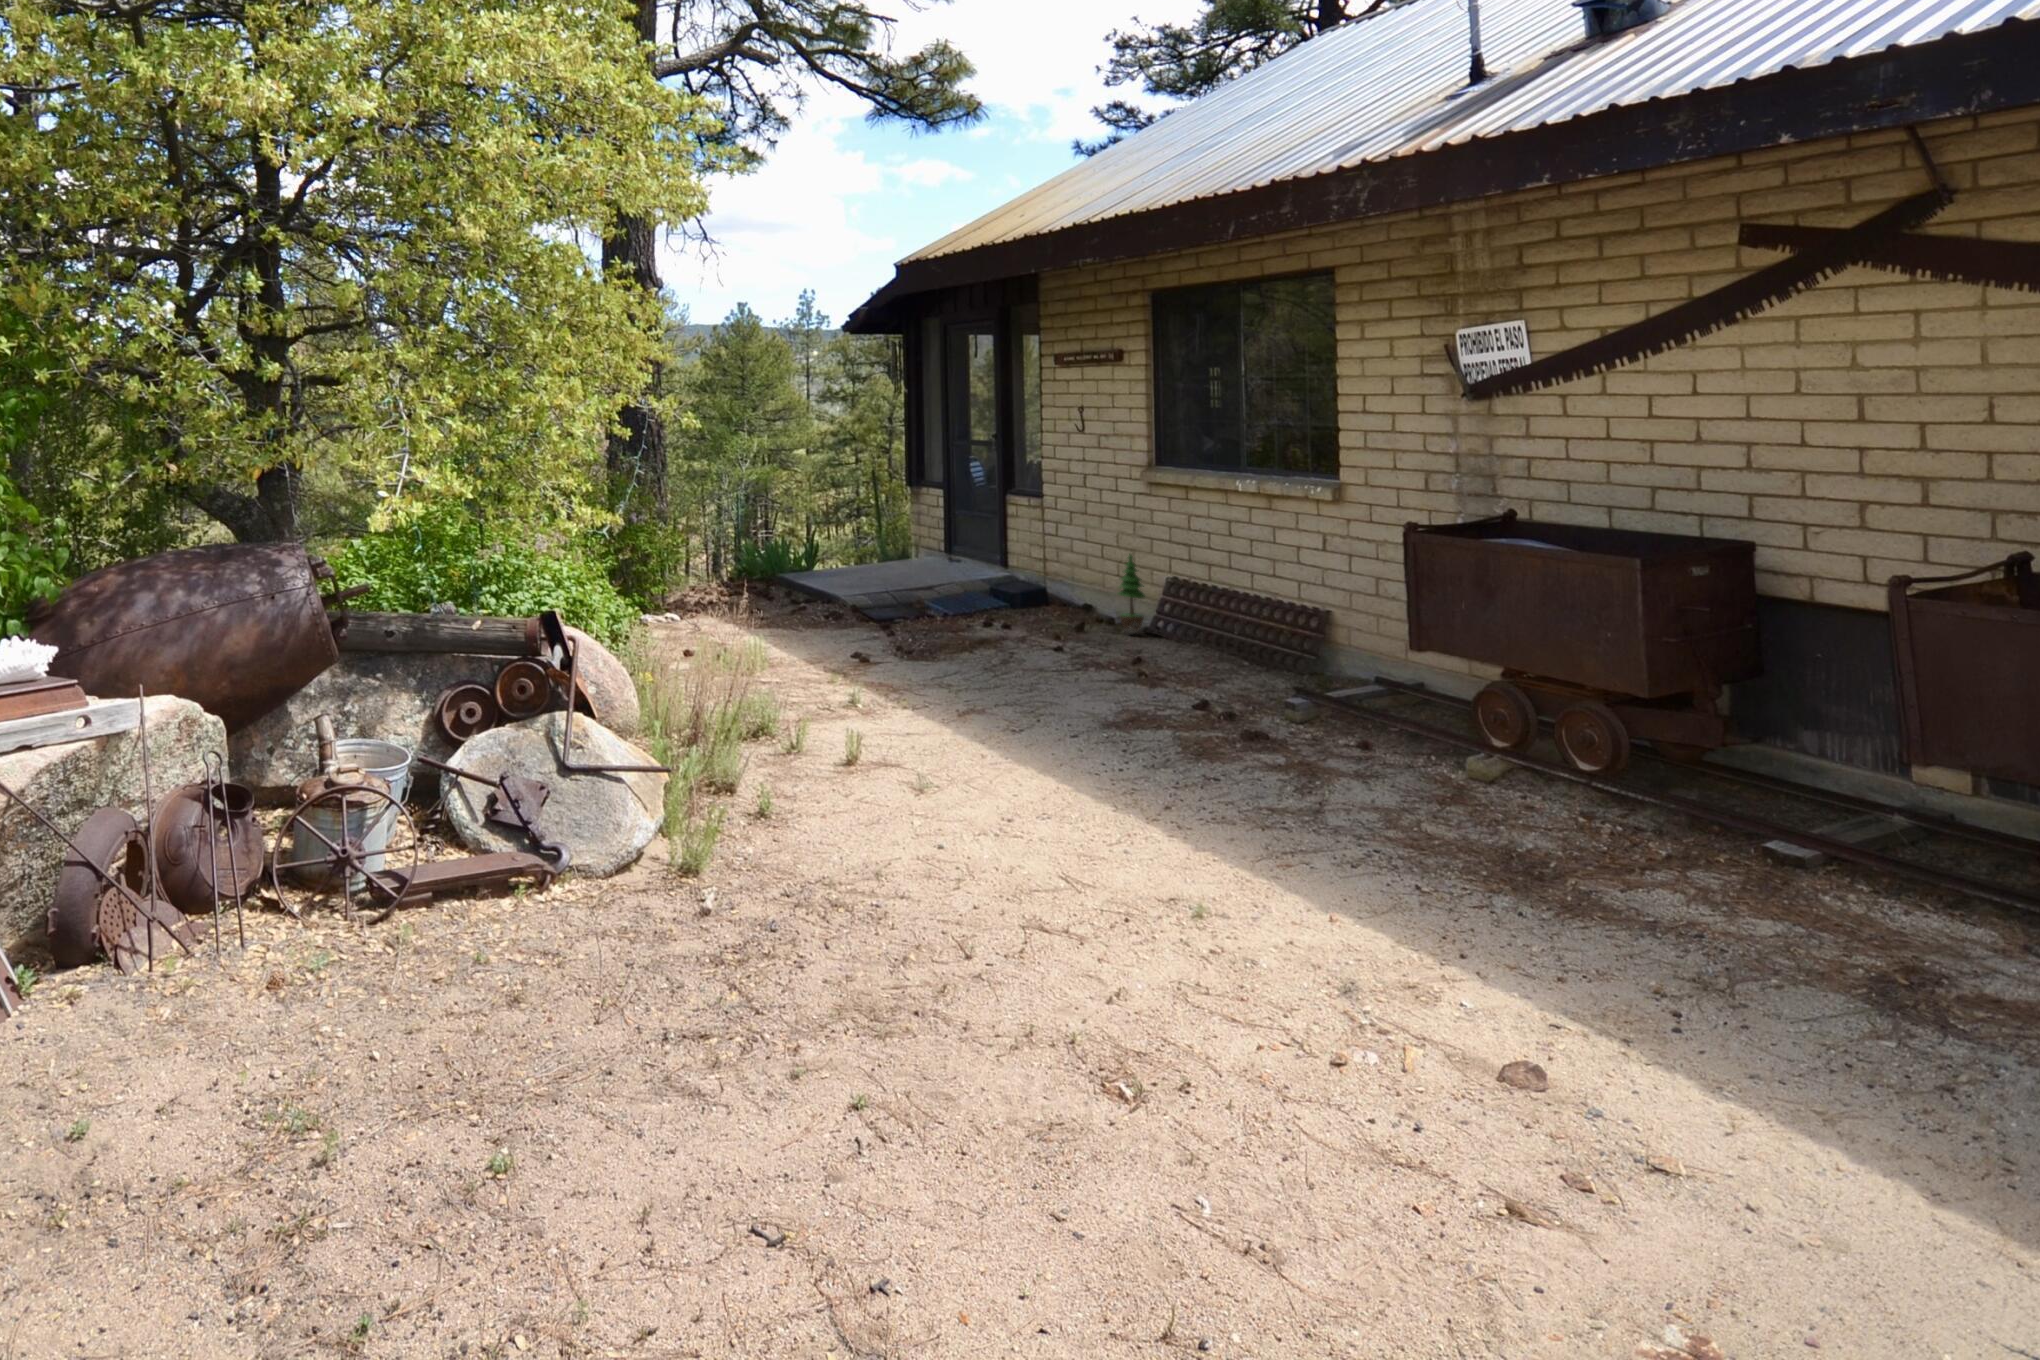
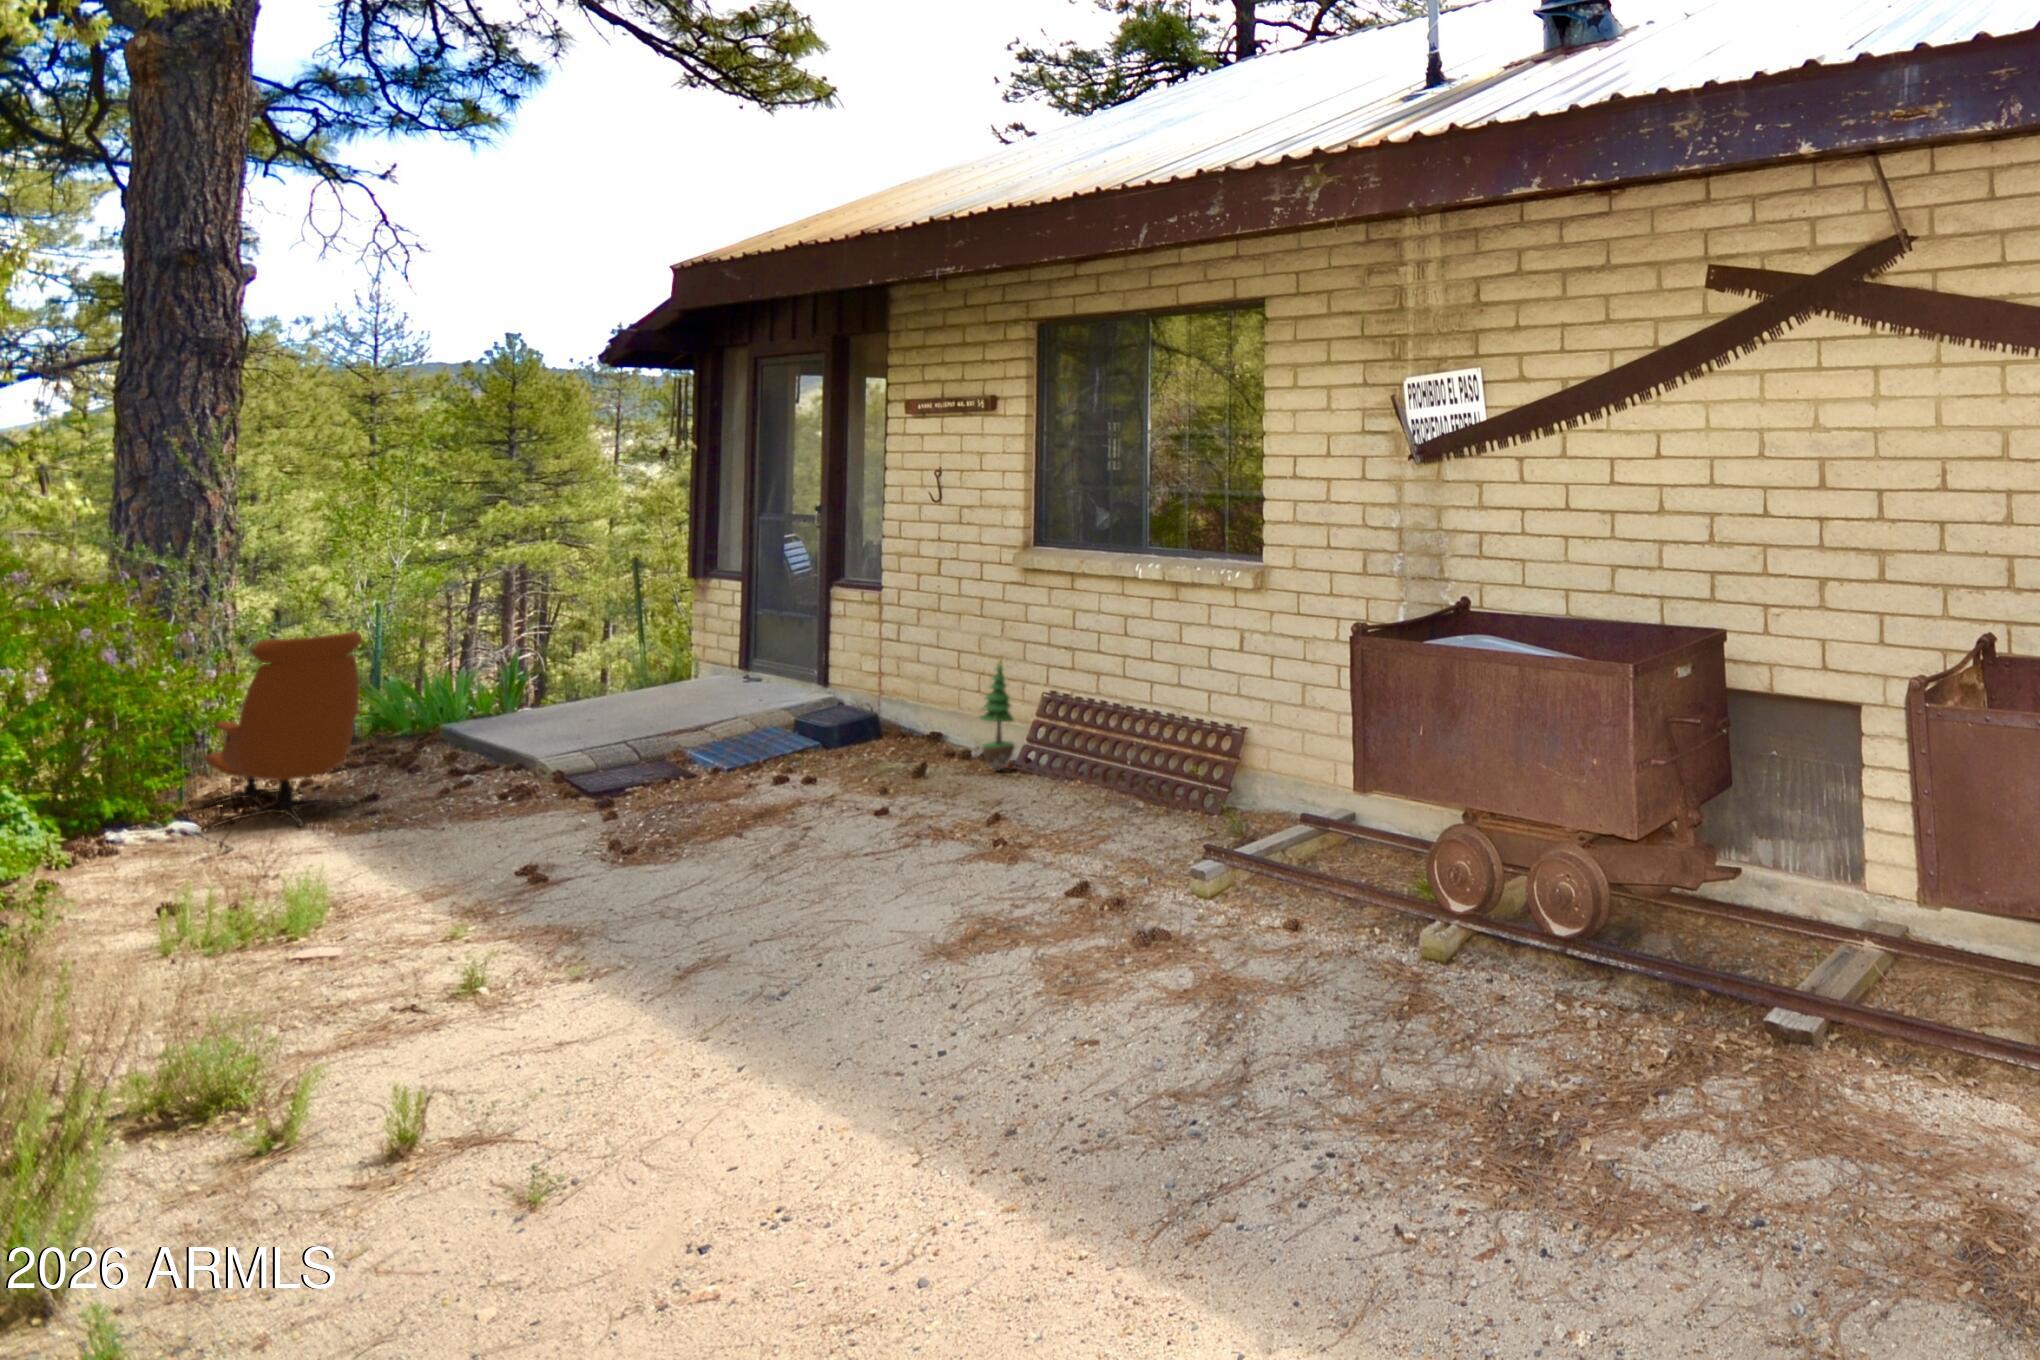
lounge chair: none [662,506,742,623] -> present [197,631,362,831]

